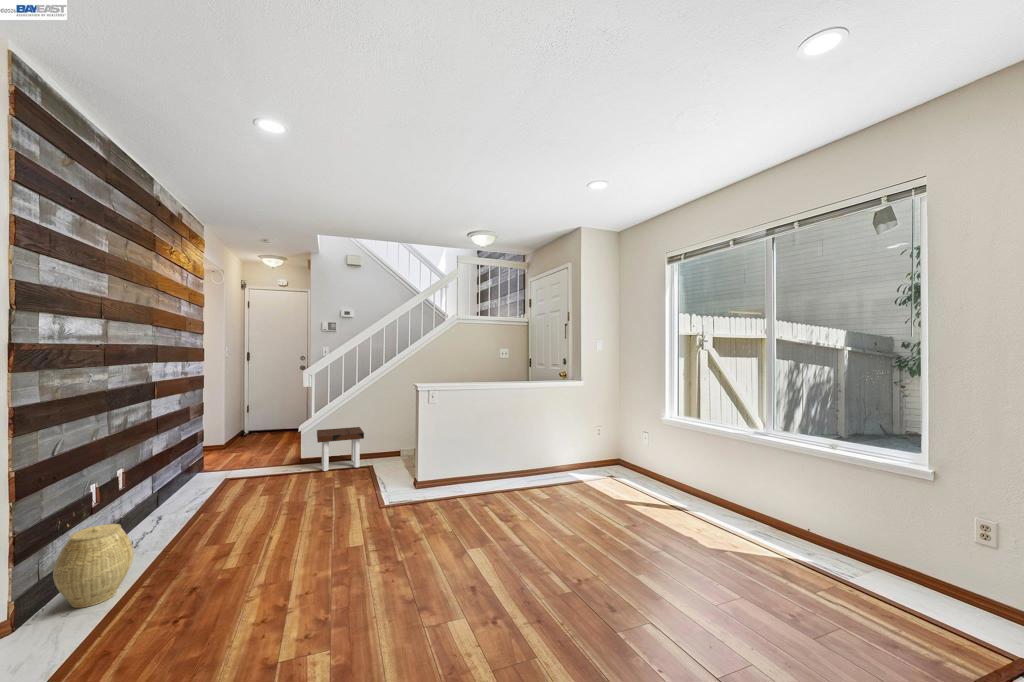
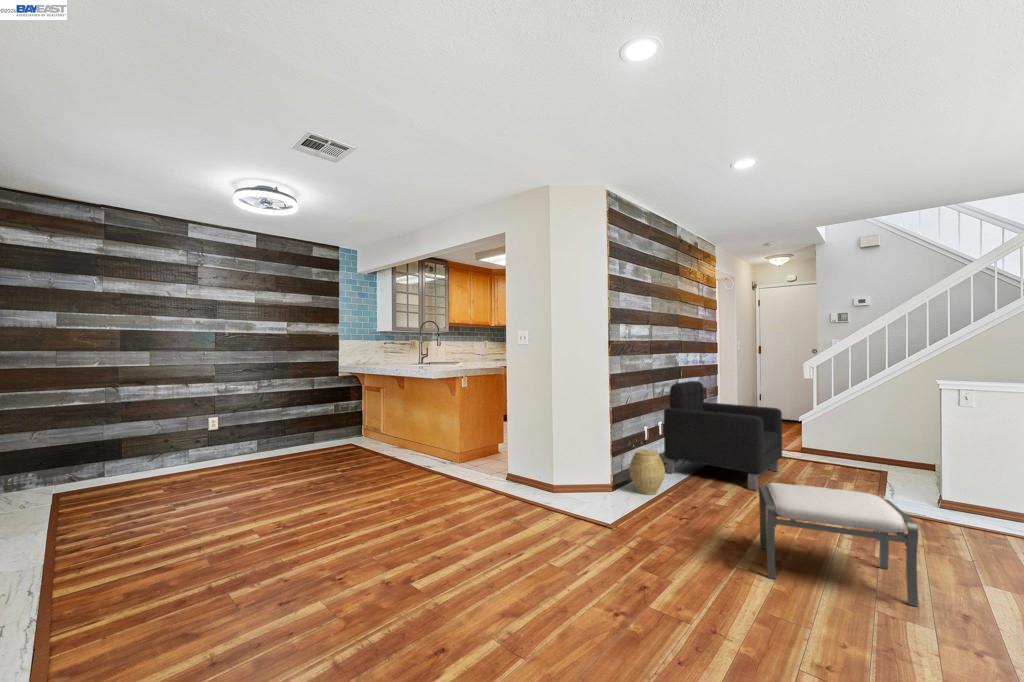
armchair: none [125,401,290,546] -> present [664,381,782,490]
side table: present [317,427,364,471] -> none [816,423,873,470]
ottoman: none [297,501,451,655] -> present [759,483,919,606]

